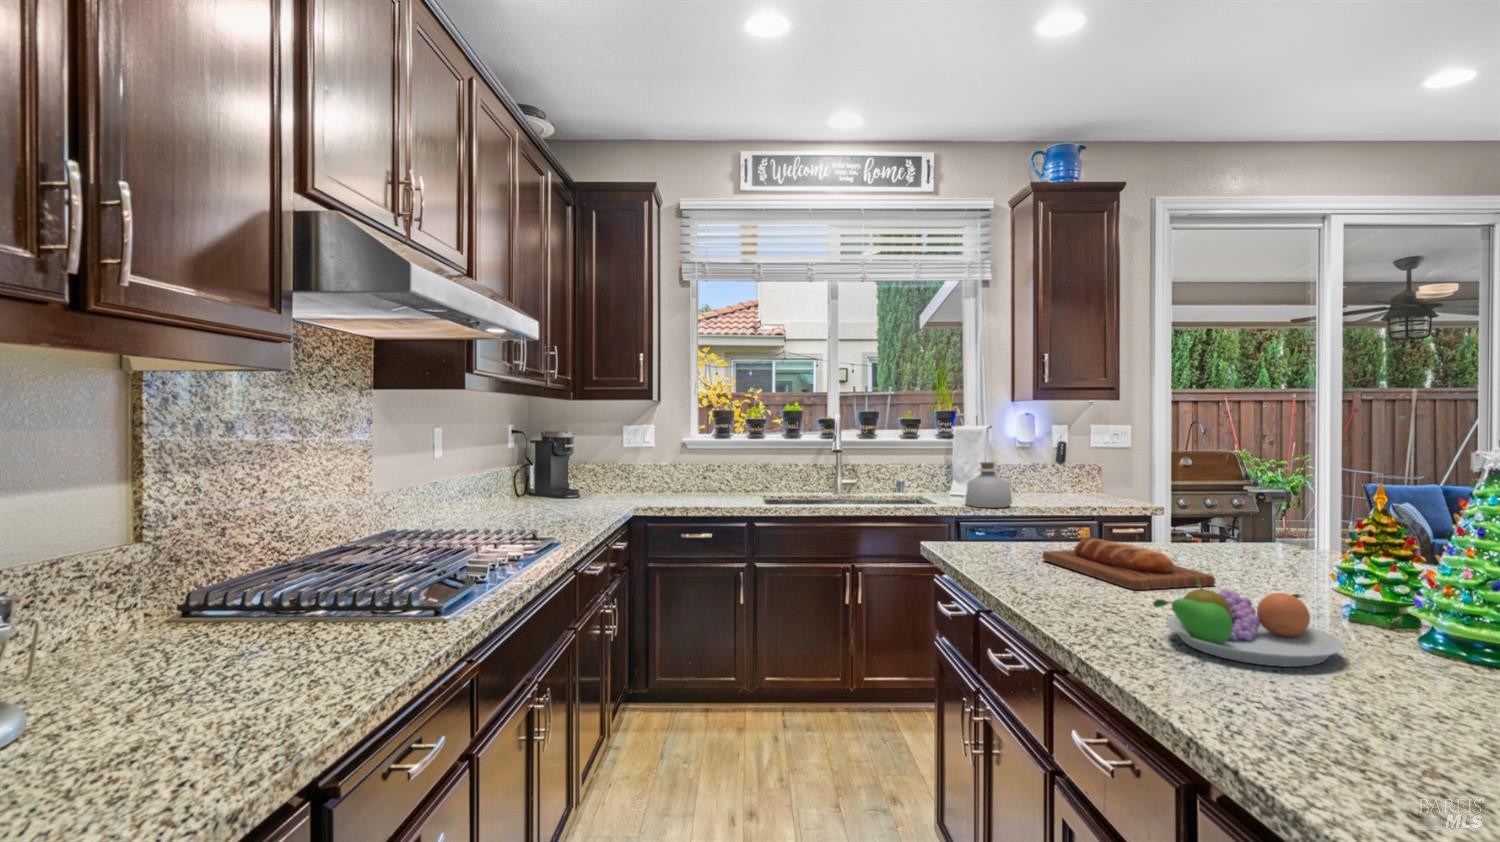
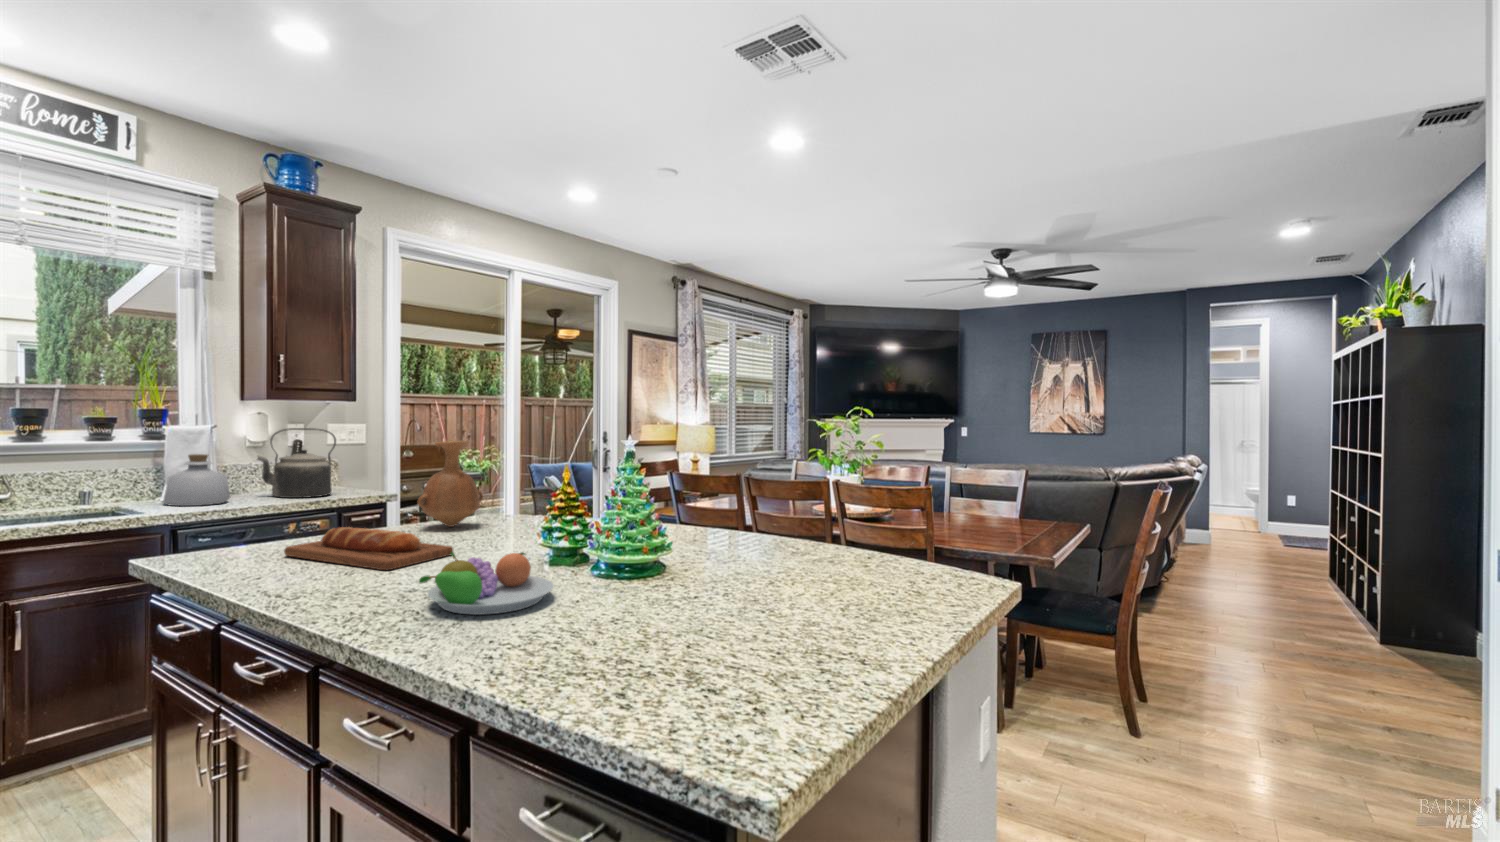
kettle: none [1032,437,1102,508] -> present [257,428,336,498]
vase: none [1178,448,1265,554] -> present [418,441,483,527]

